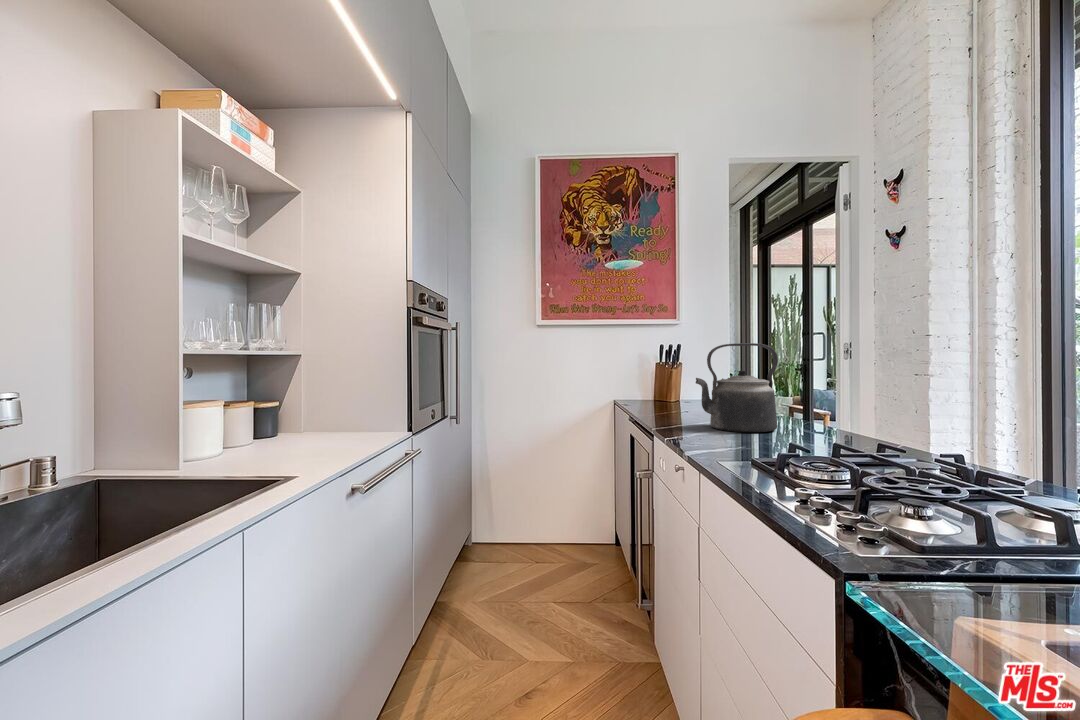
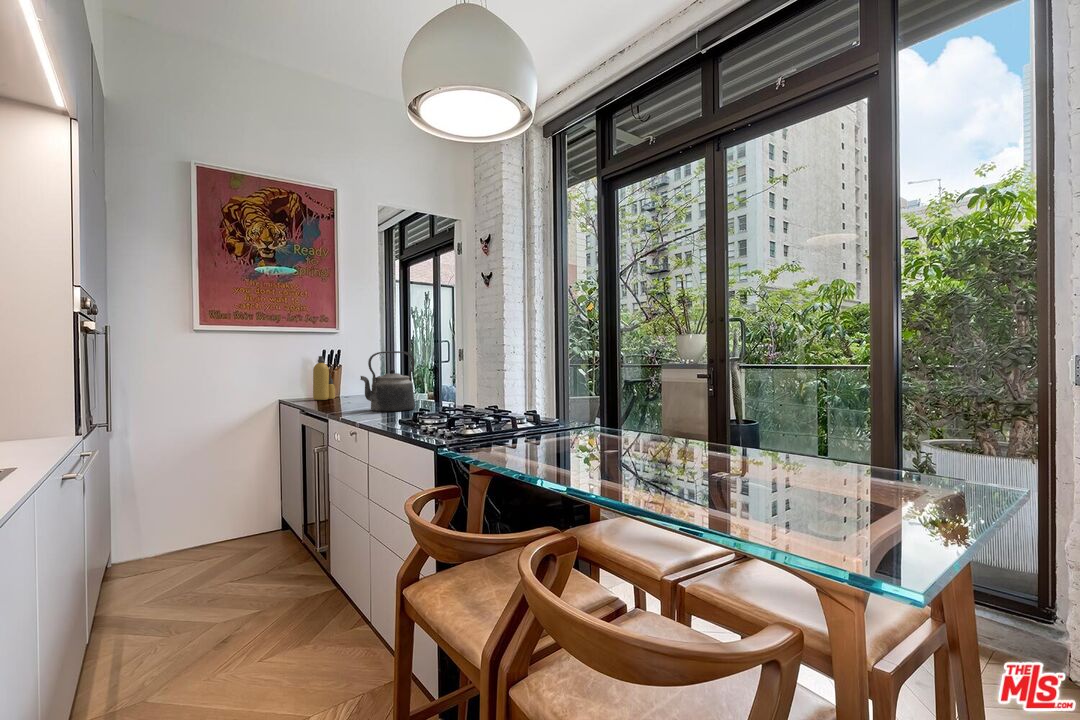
bottle: none [648,352,673,403] -> present [313,356,335,400]

